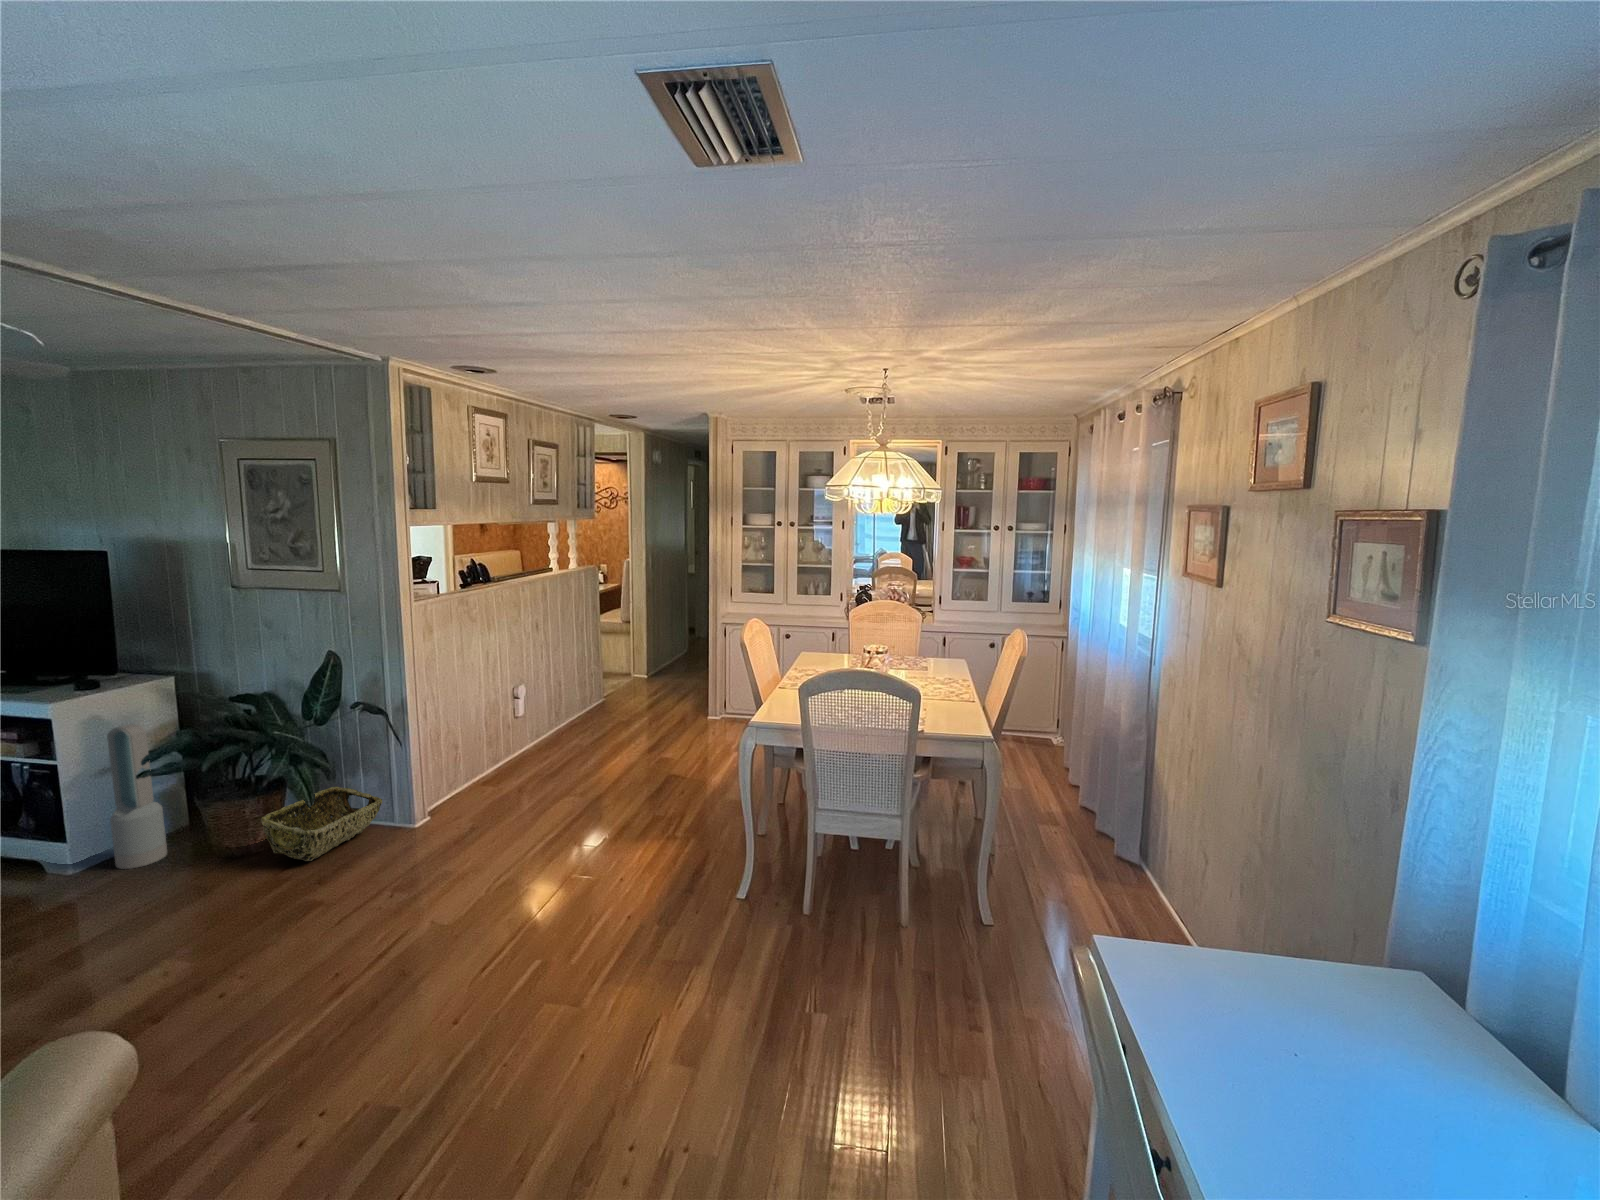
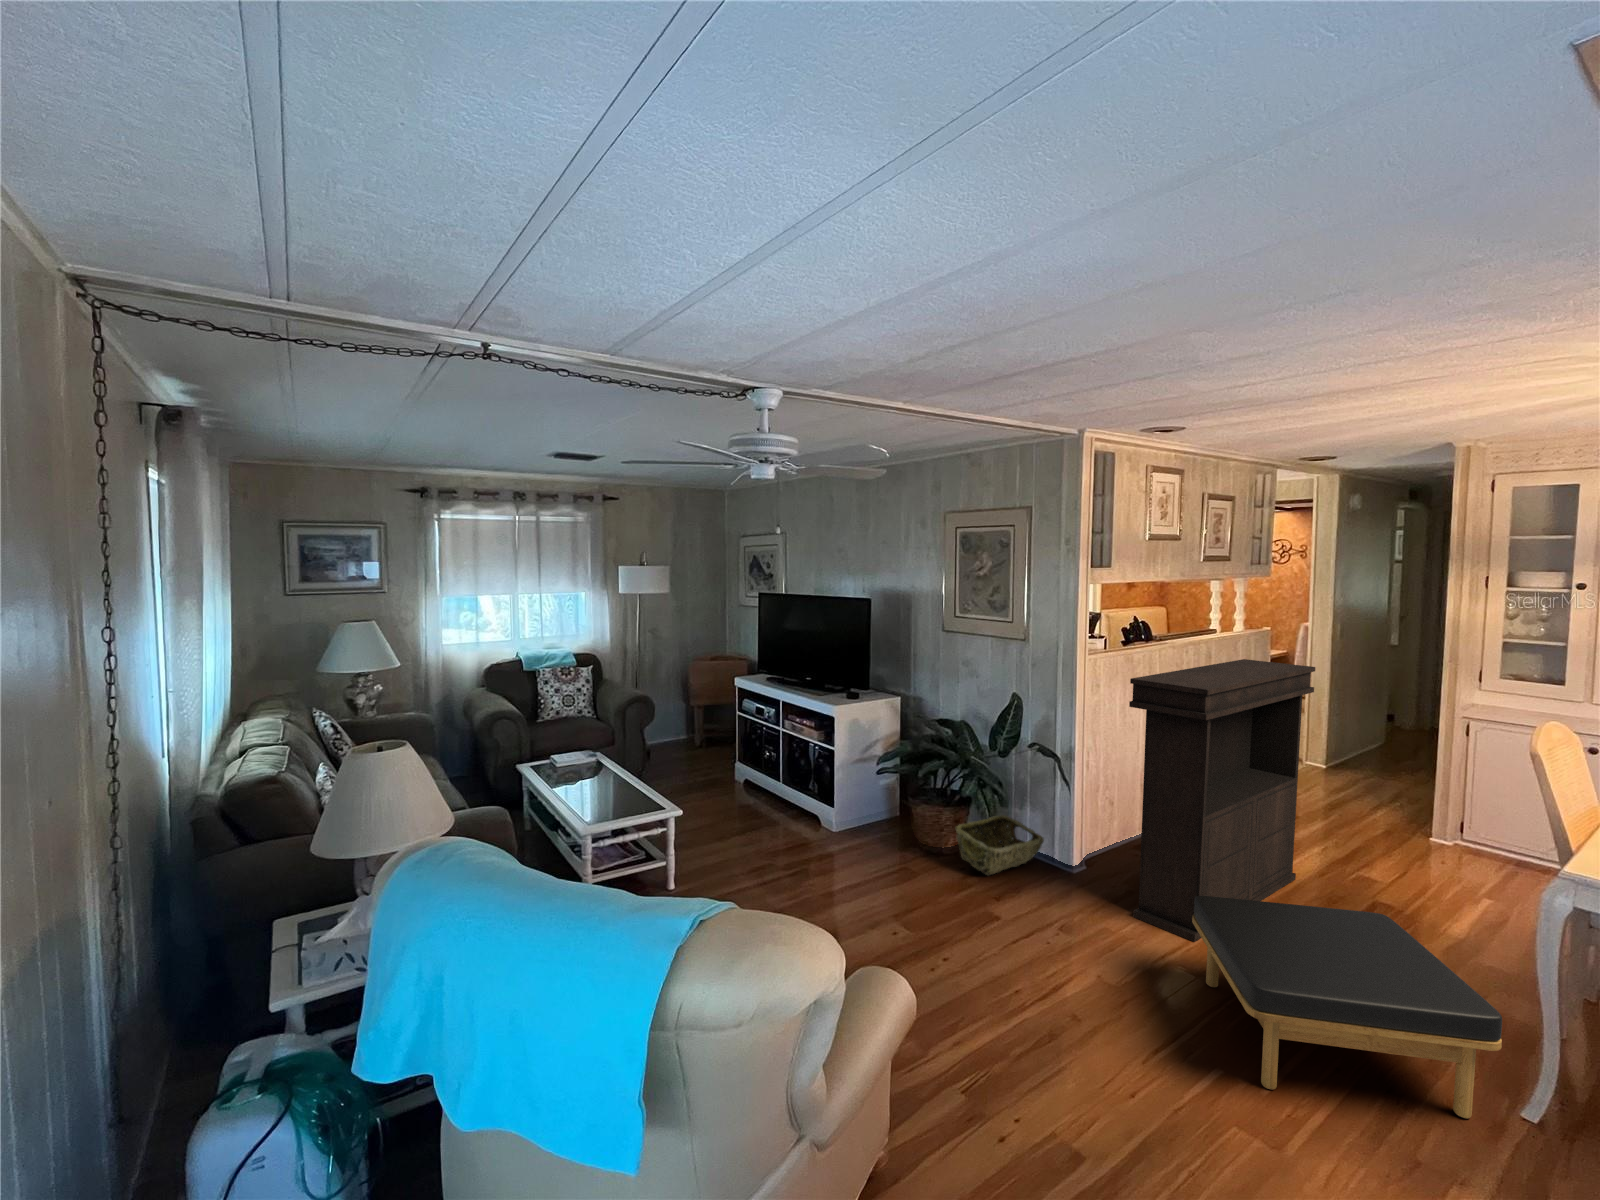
console table: none [453,591,624,856] -> present [1129,659,1315,942]
air purifier: present [107,724,167,869] -> none [861,730,889,841]
ottoman: none [522,786,736,974] -> present [1192,896,1502,1118]

